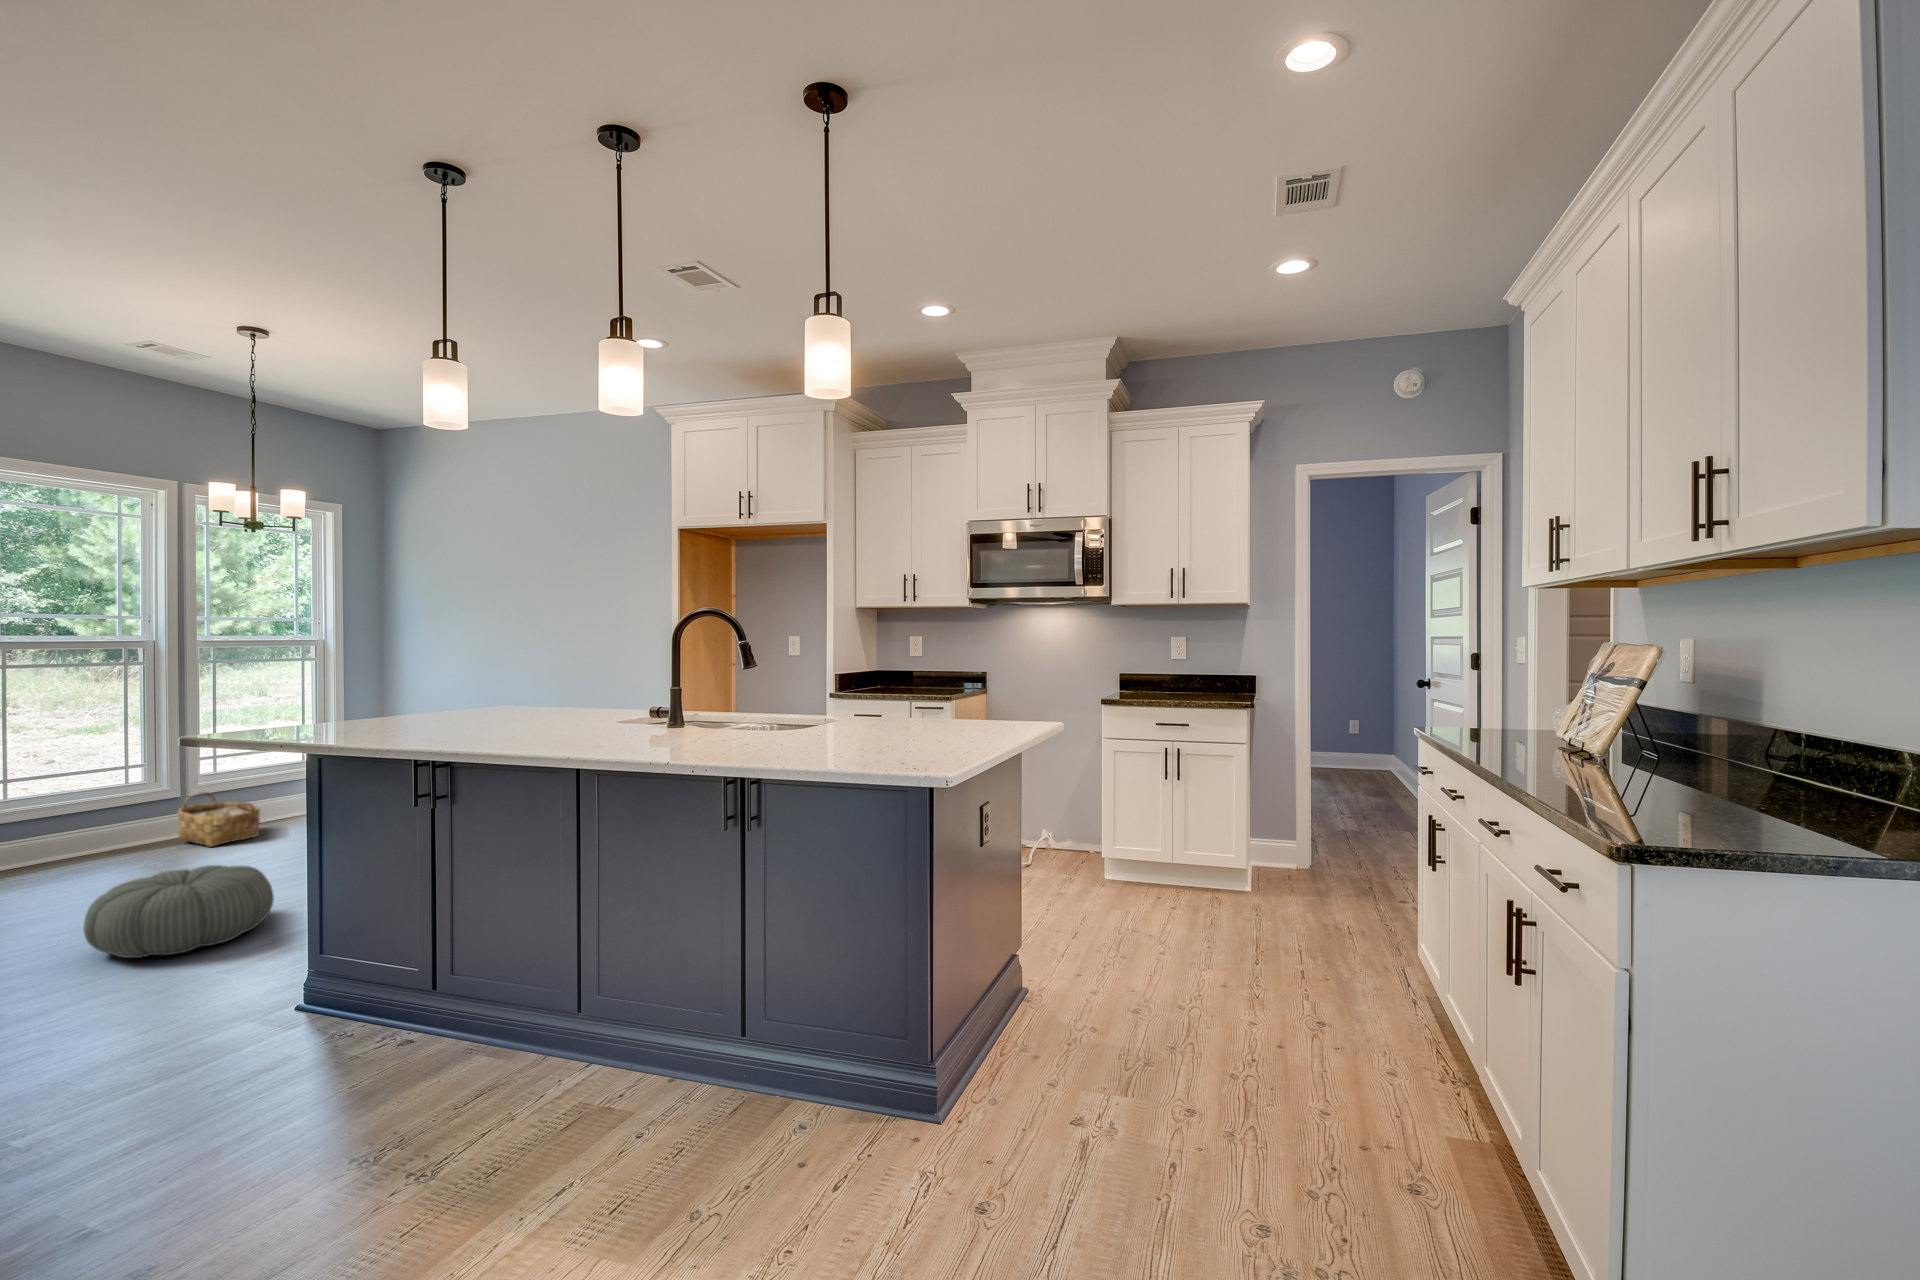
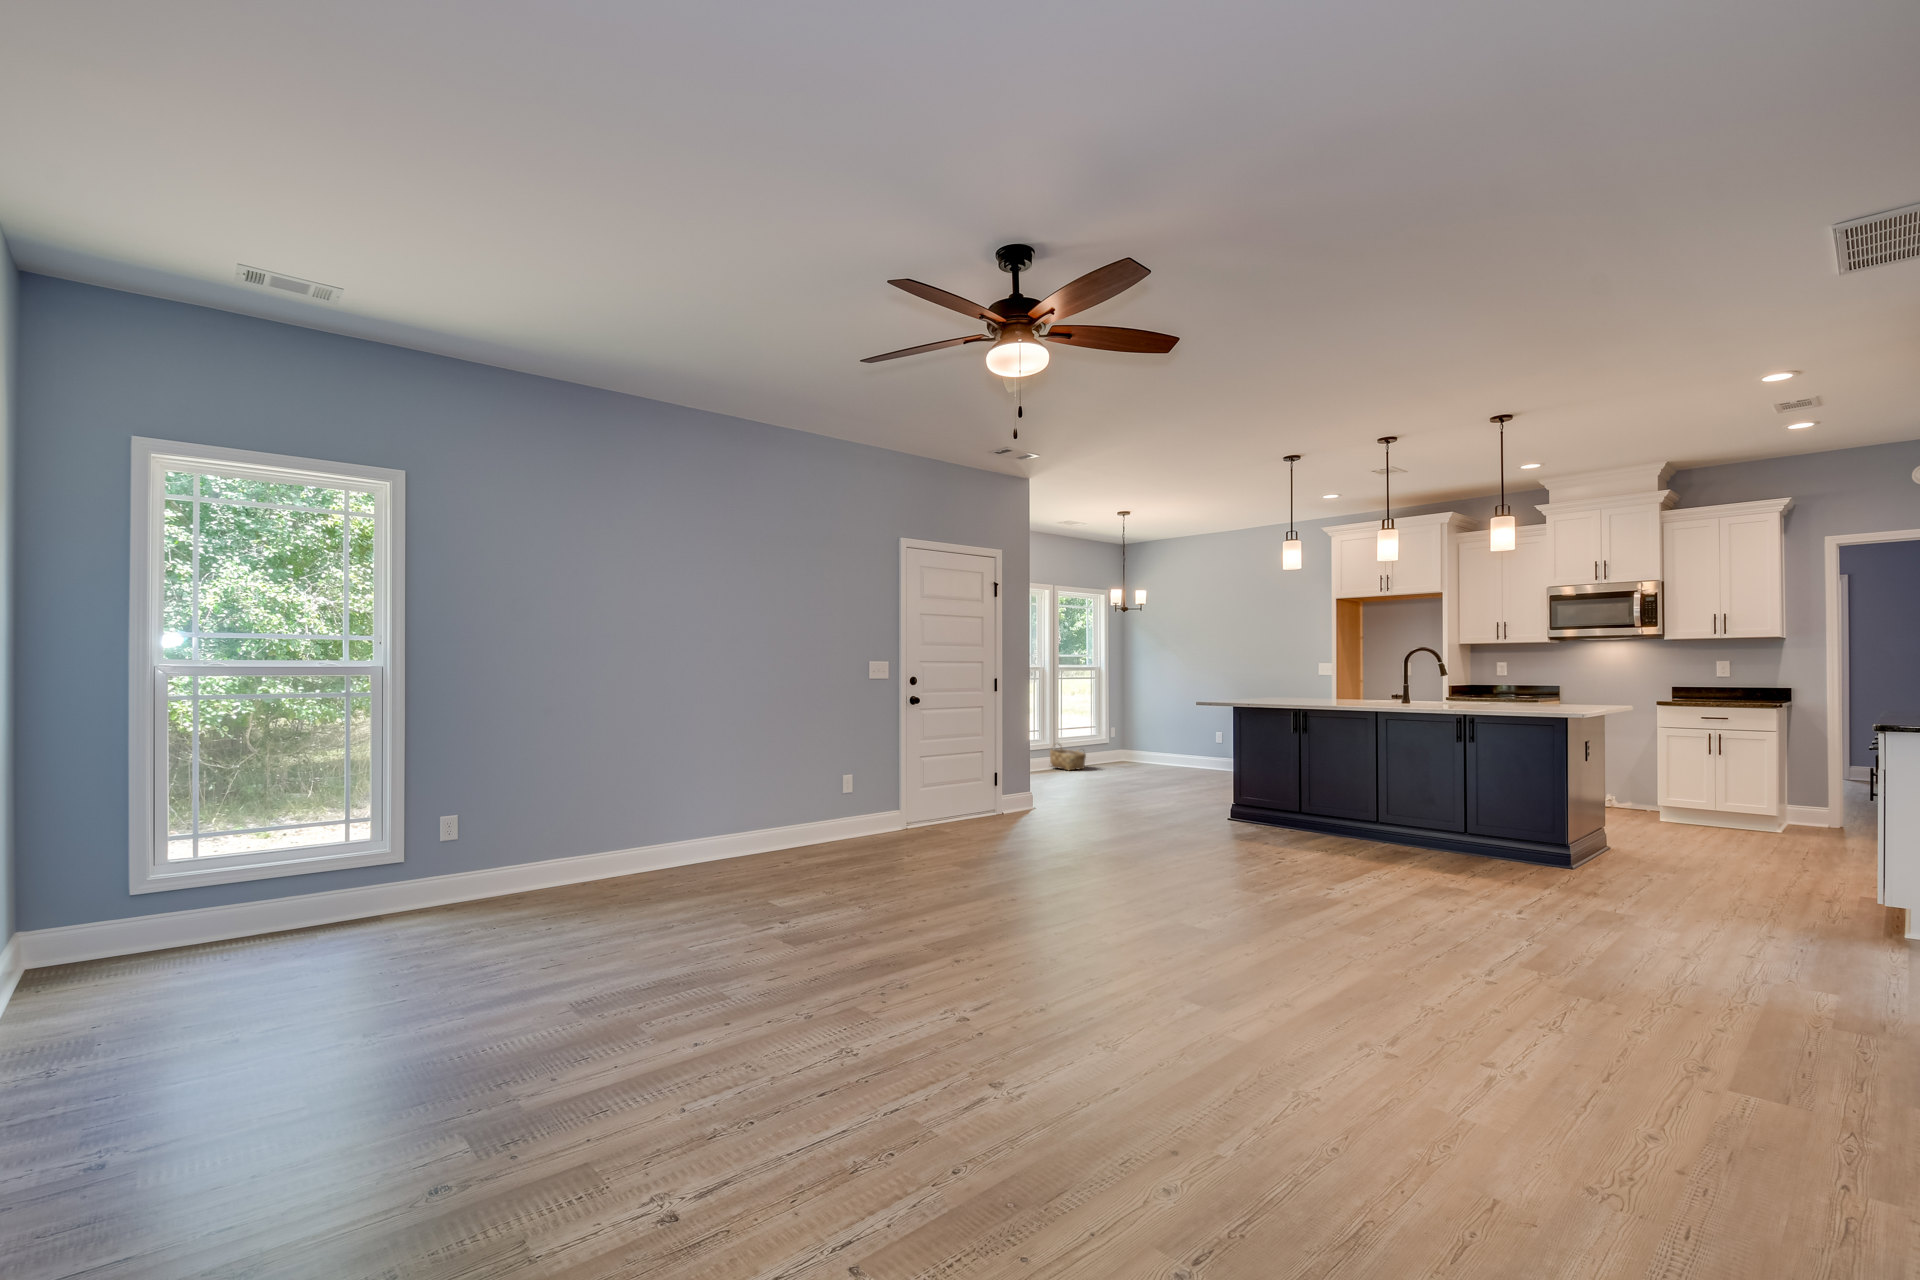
pouf: present [84,865,274,958] -> none [1084,764,1152,798]

